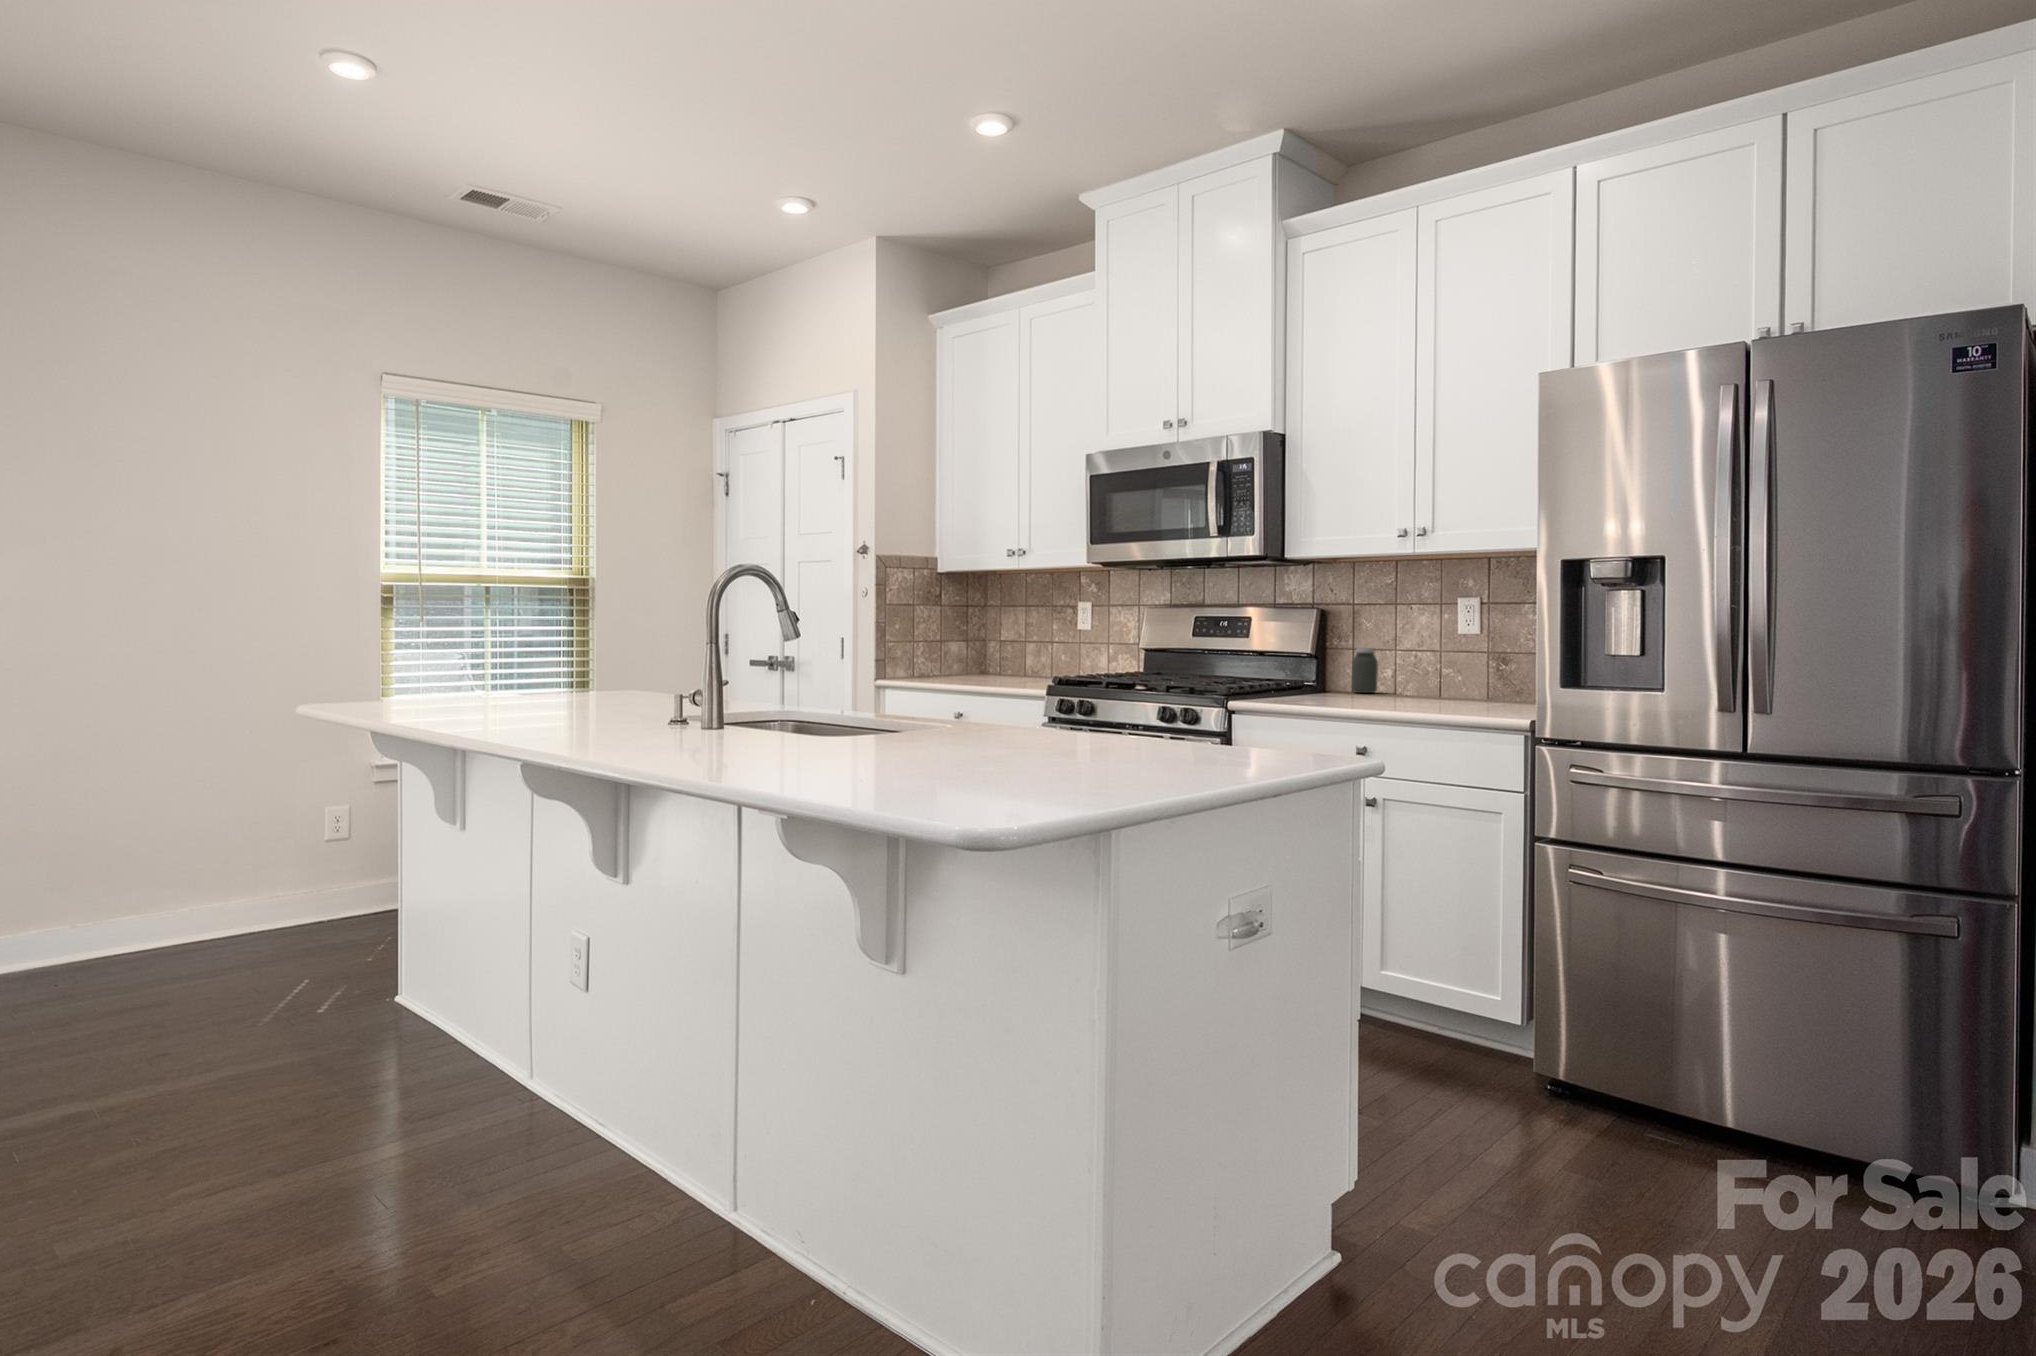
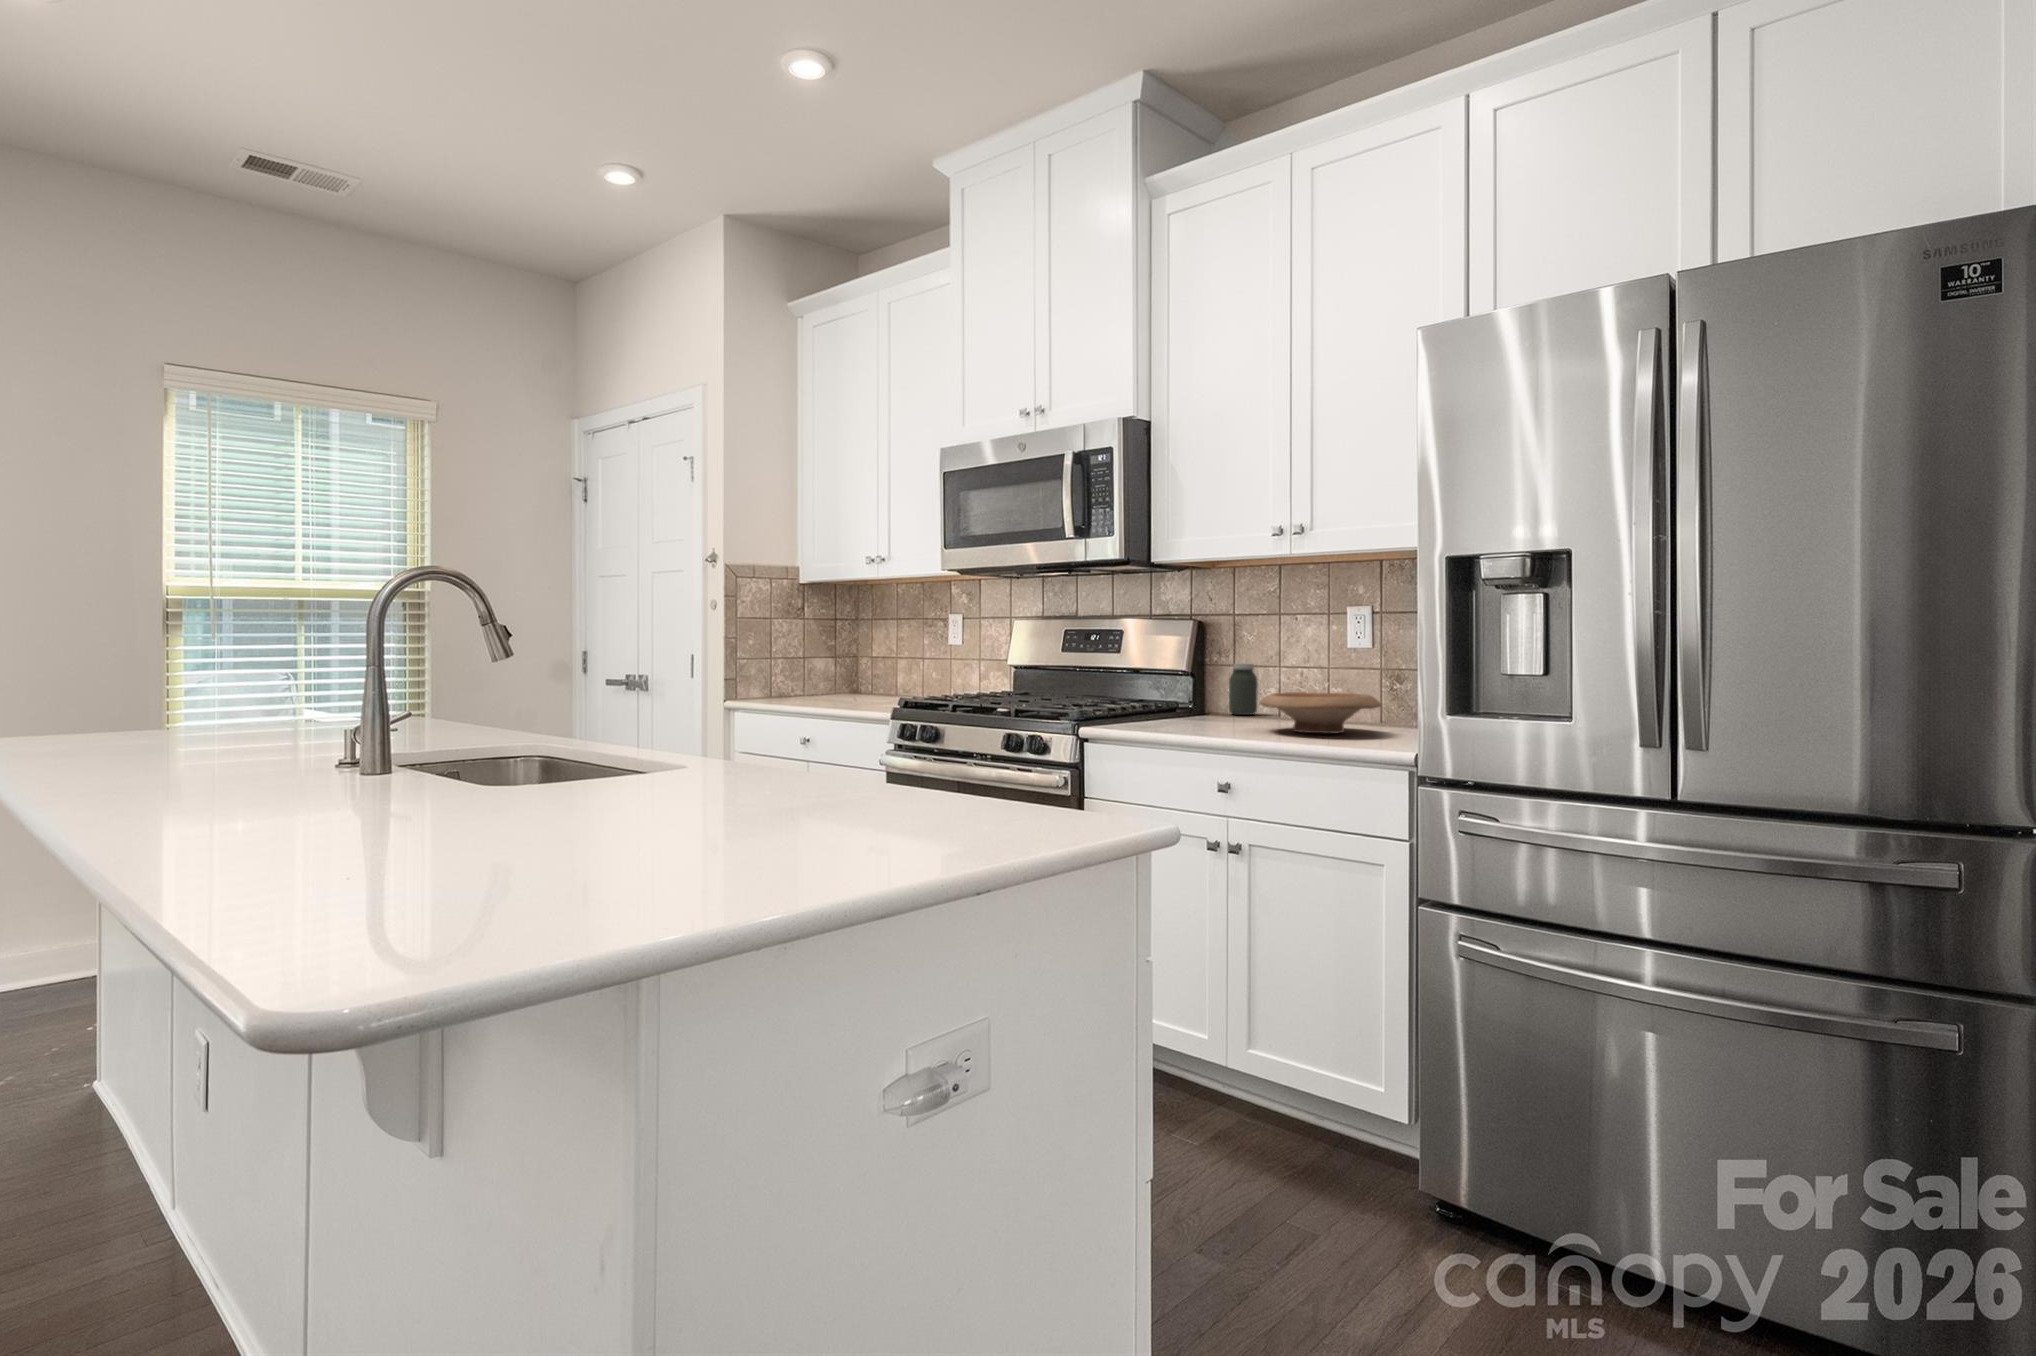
wooden bowl: none [1388,672,1494,706] -> present [1260,692,1381,733]

